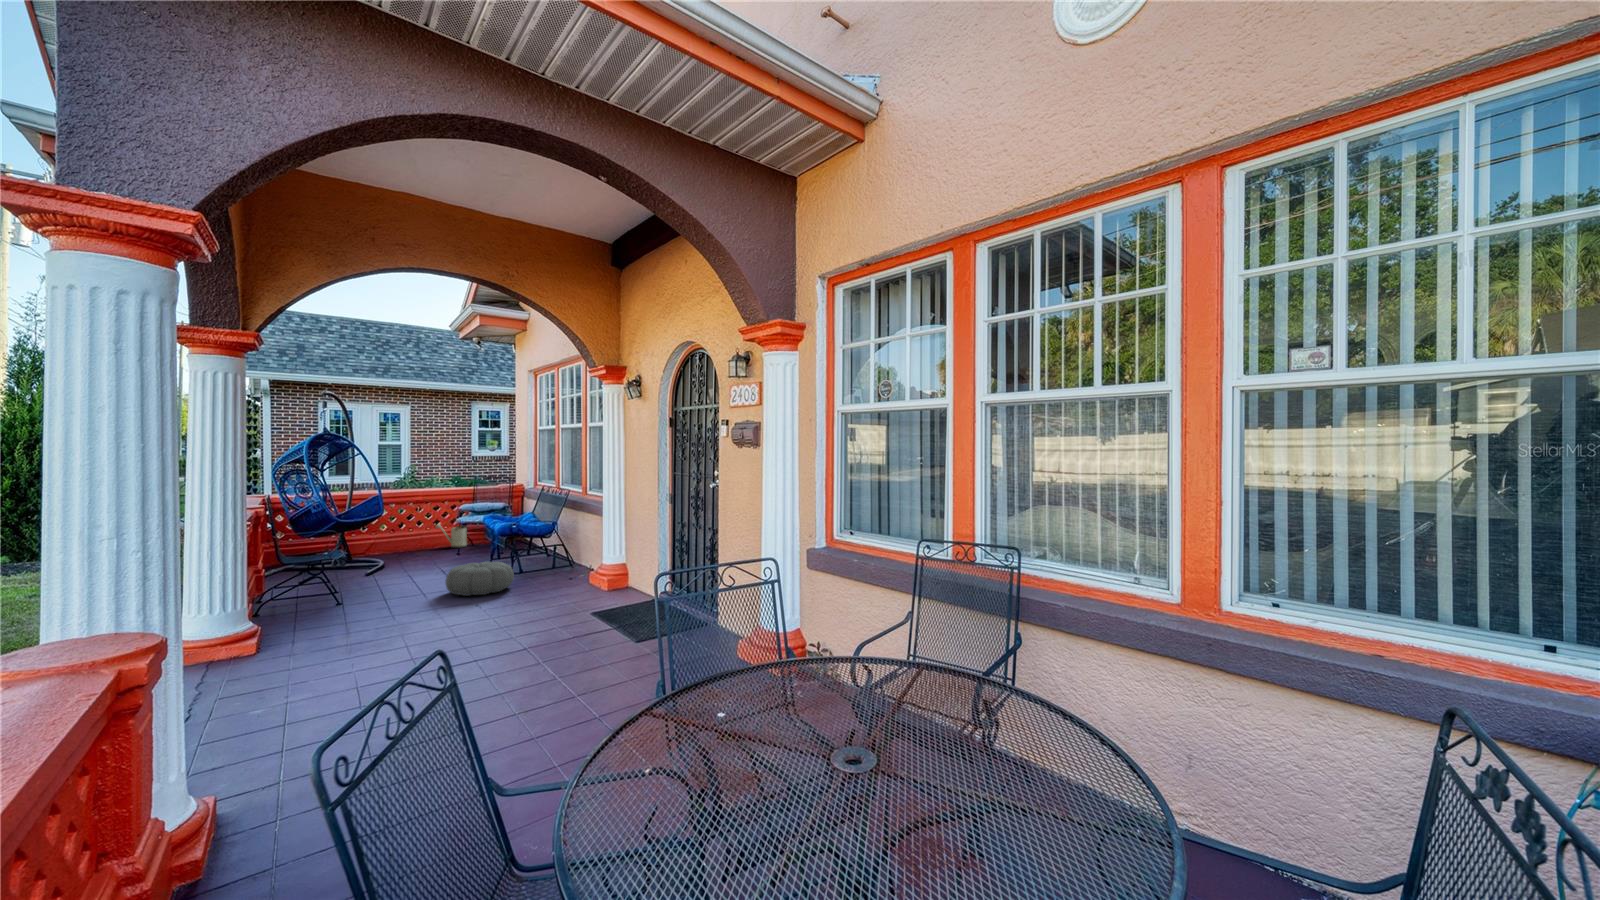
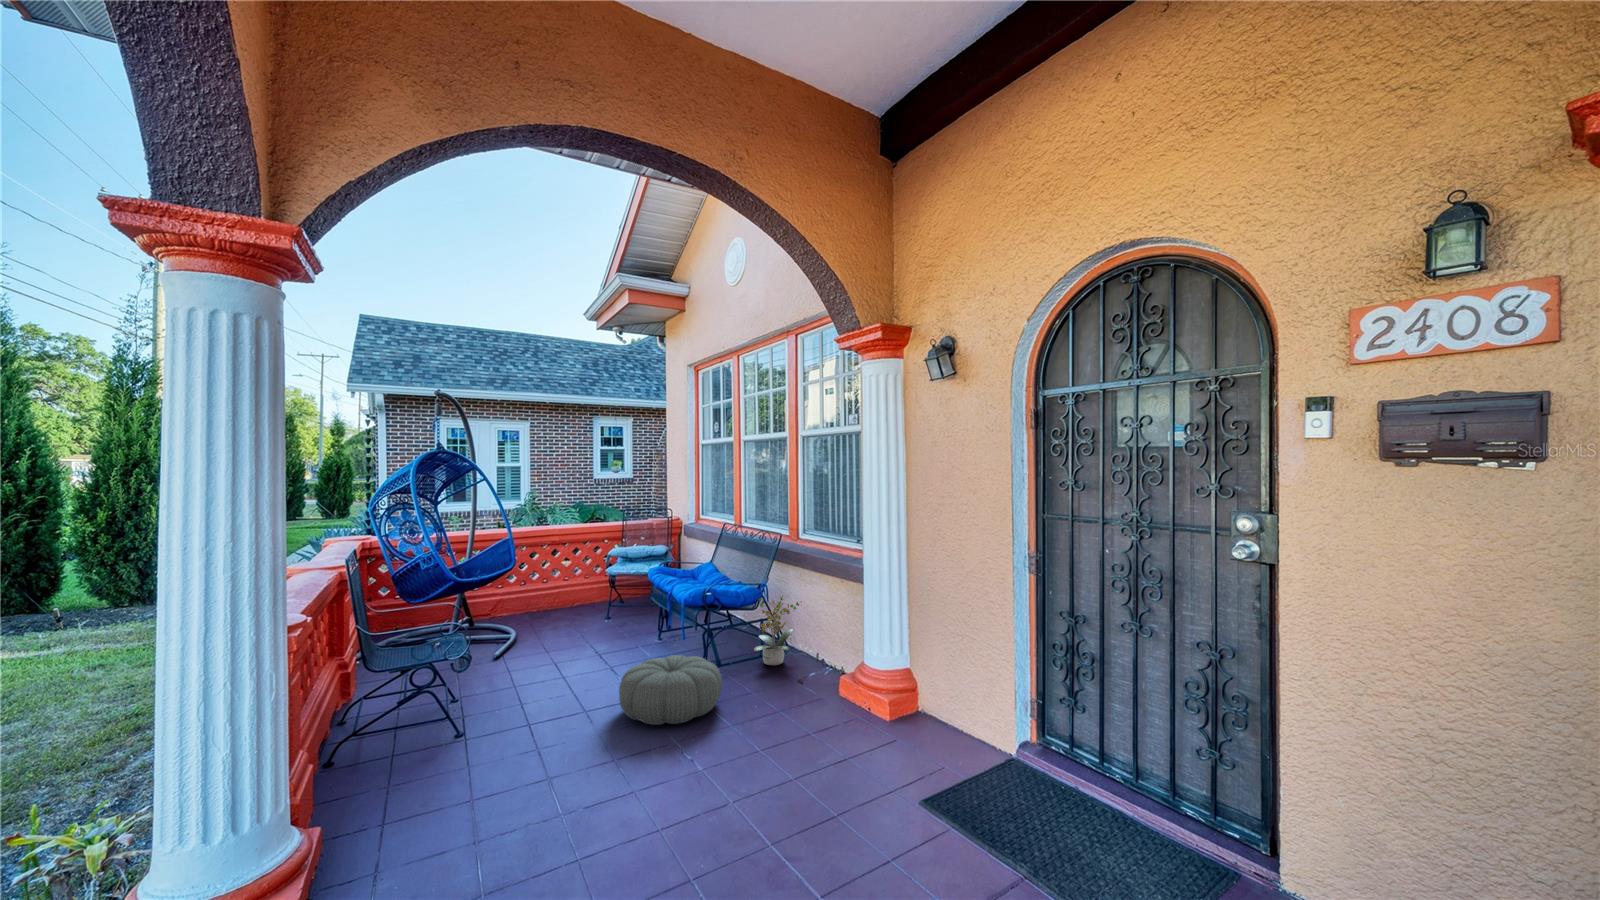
watering can: present [436,524,467,548] -> none [572,567,616,606]
potted plant: none [545,531,582,573] -> present [754,596,802,665]

